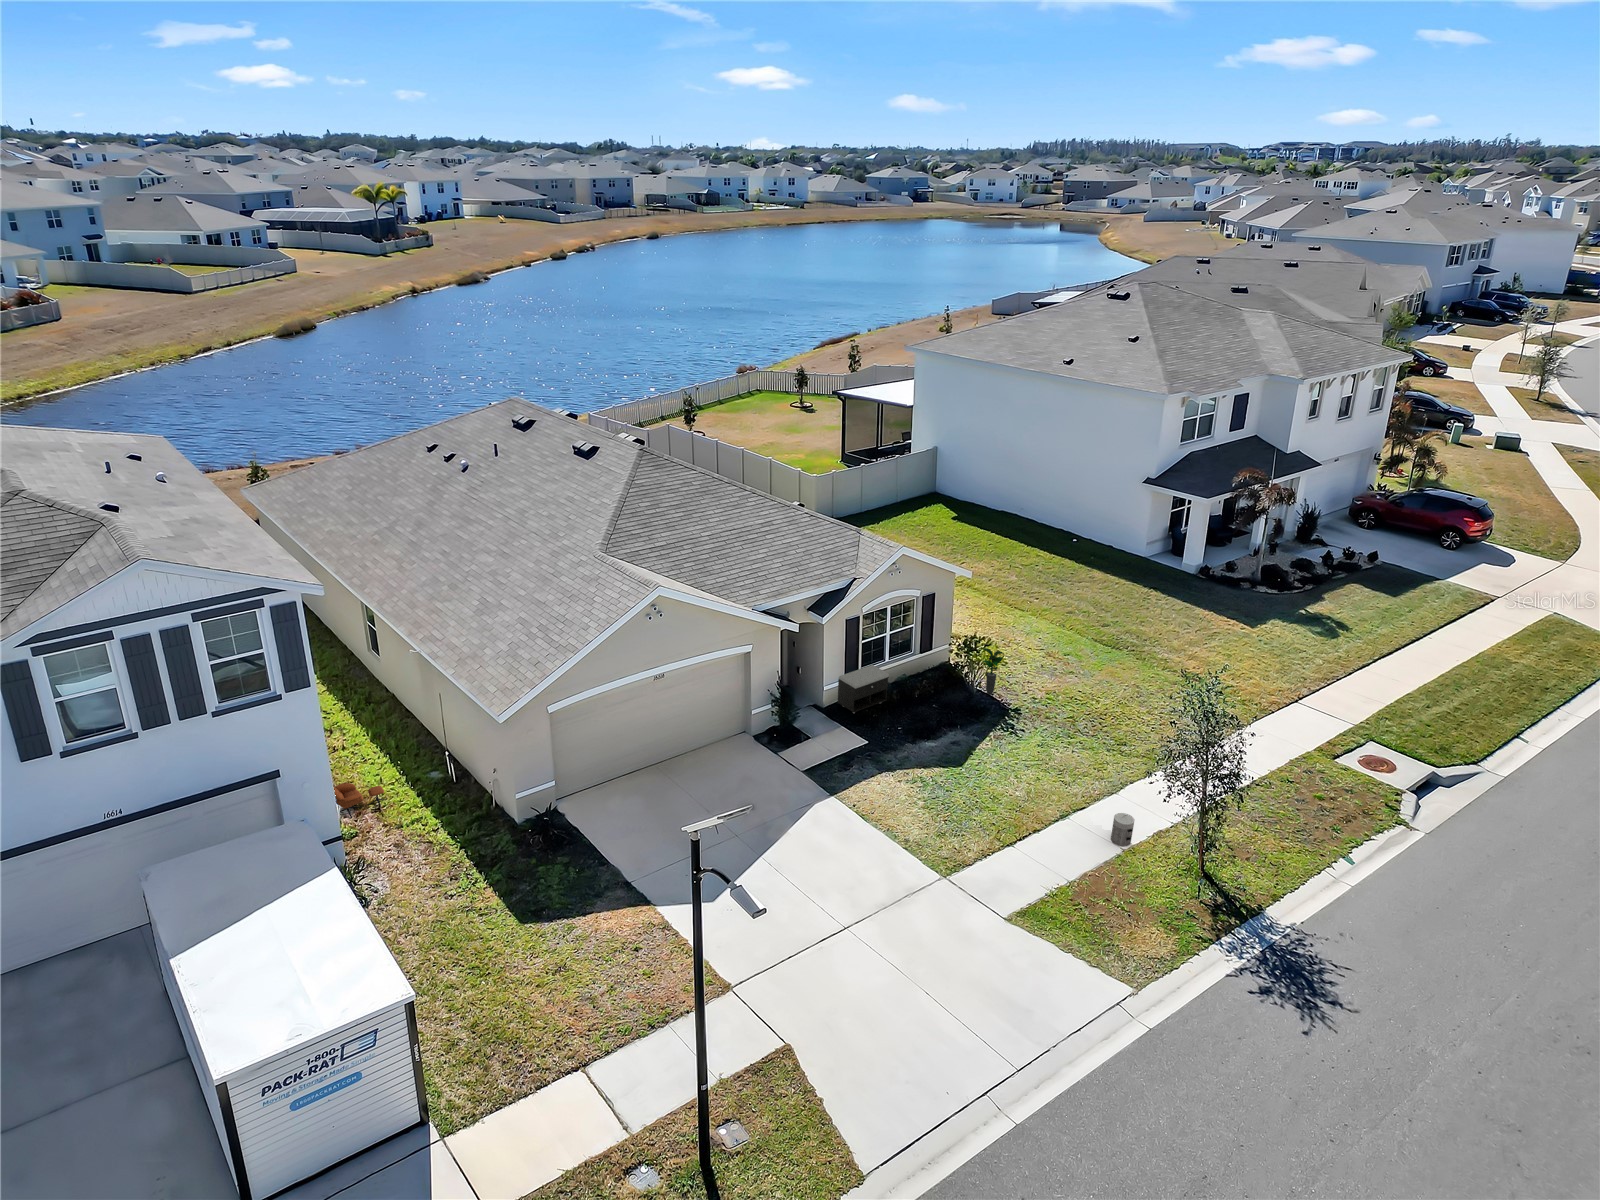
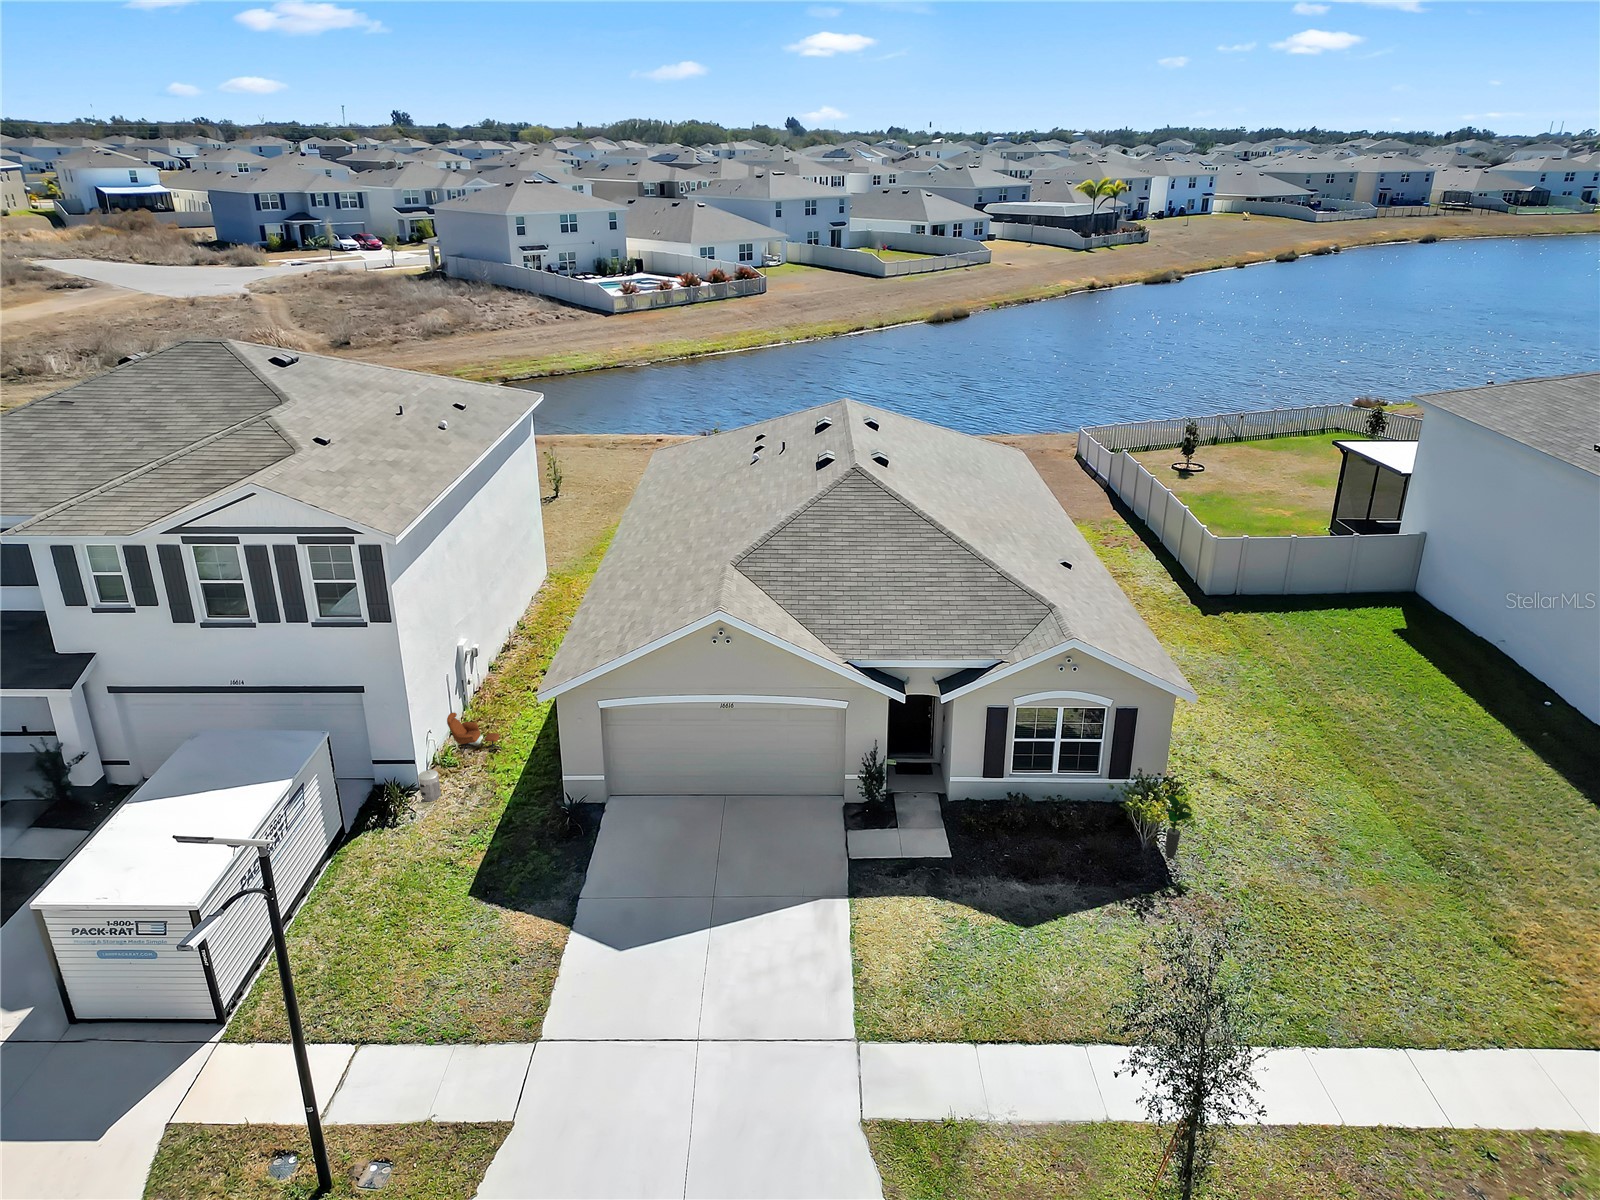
storage bench: present [838,665,889,713] -> none [971,771,1033,820]
waste bin: present [1111,813,1134,846] -> present [418,770,441,801]

